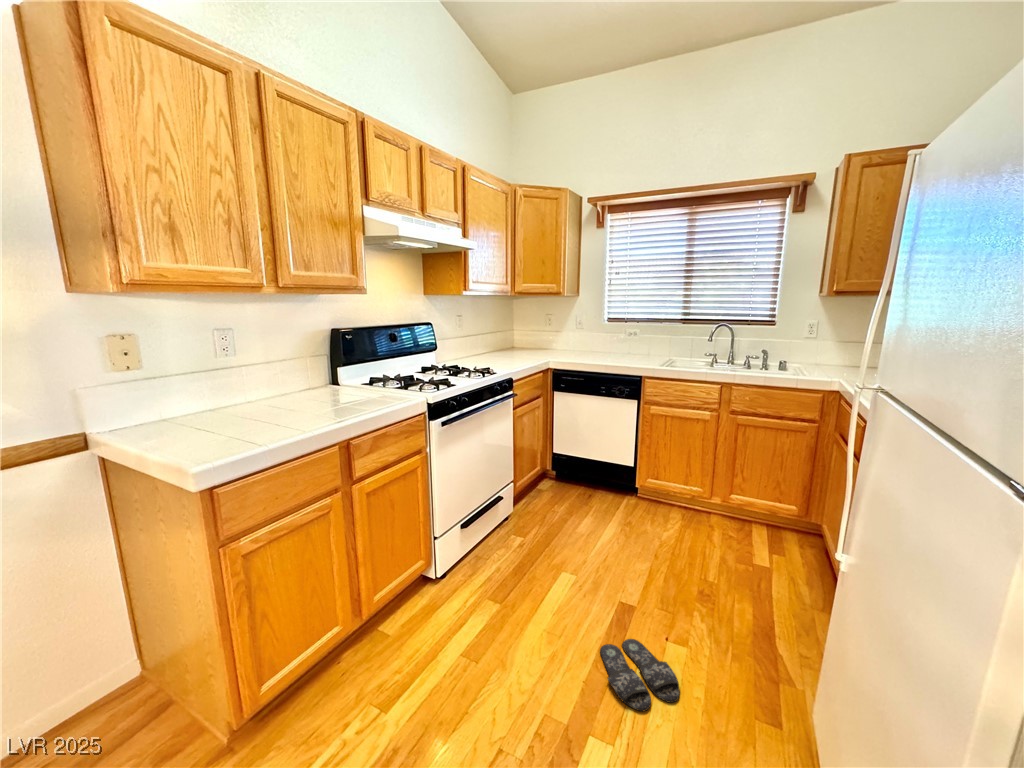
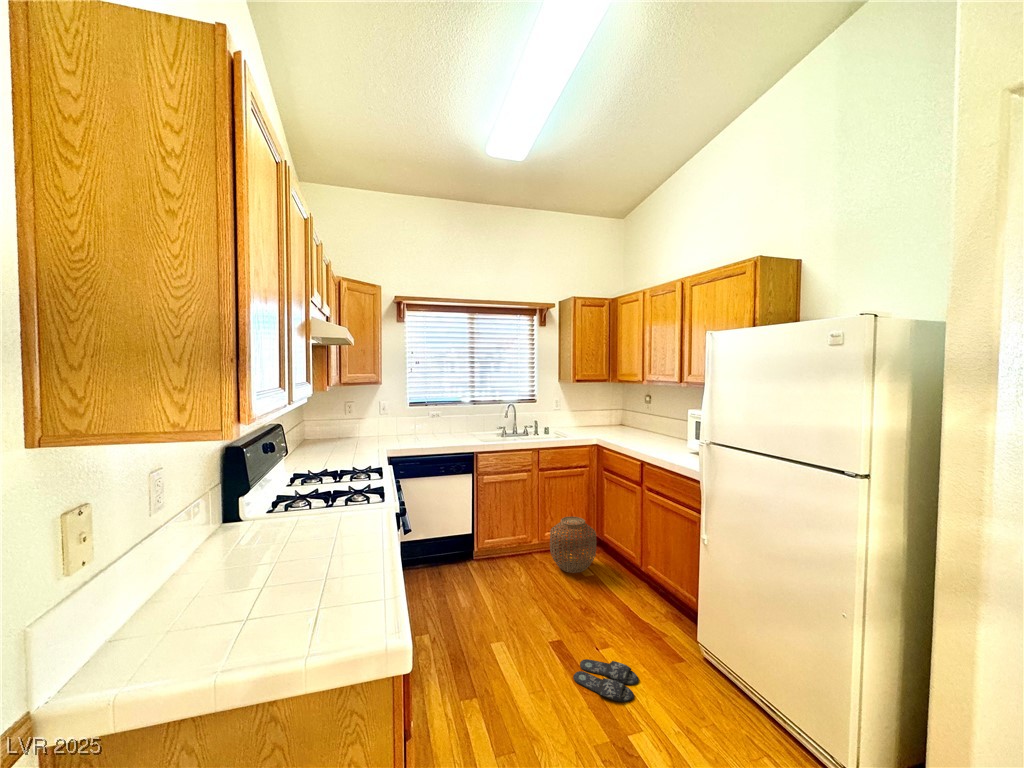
woven basket: none [714,481,789,558] -> present [550,516,596,573]

